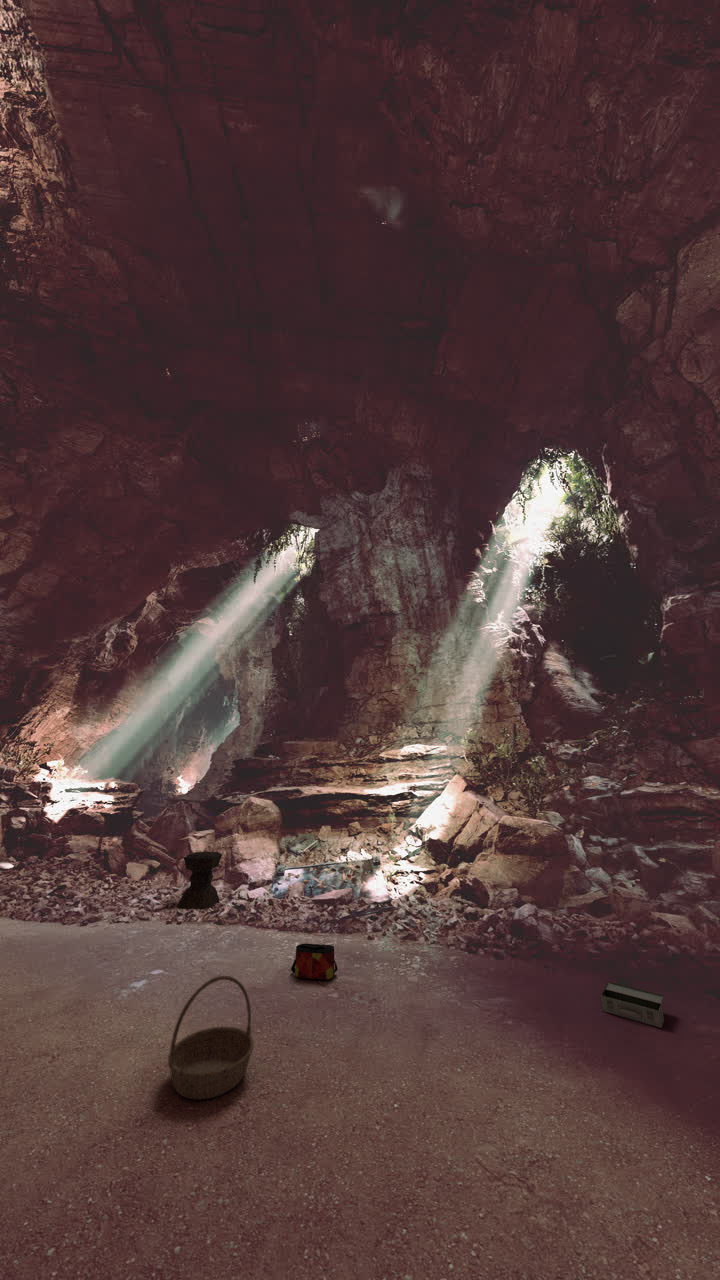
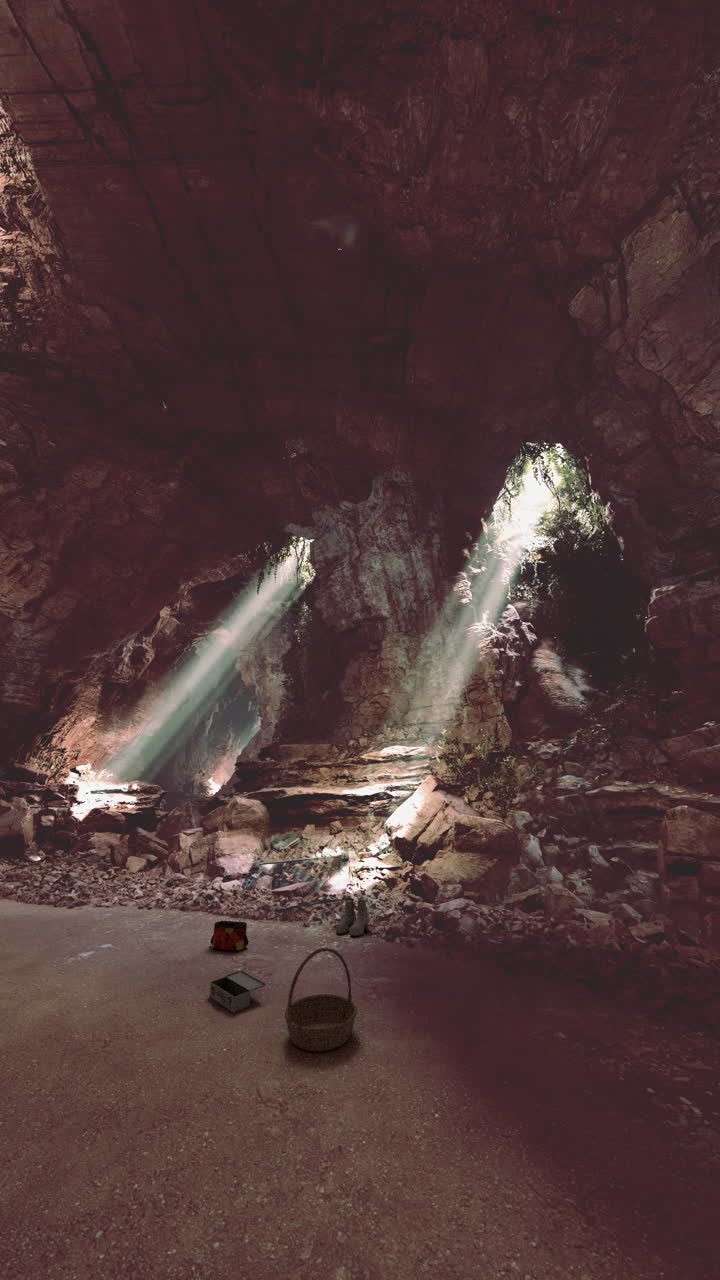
stool: present [177,852,222,909] -> none [151,845,193,896]
boots: none [423,913,456,956] -> present [336,899,369,936]
basket: present [168,976,254,1100] -> present [285,948,357,1052]
toolbox: present [601,982,664,1028] -> present [209,971,265,1013]

